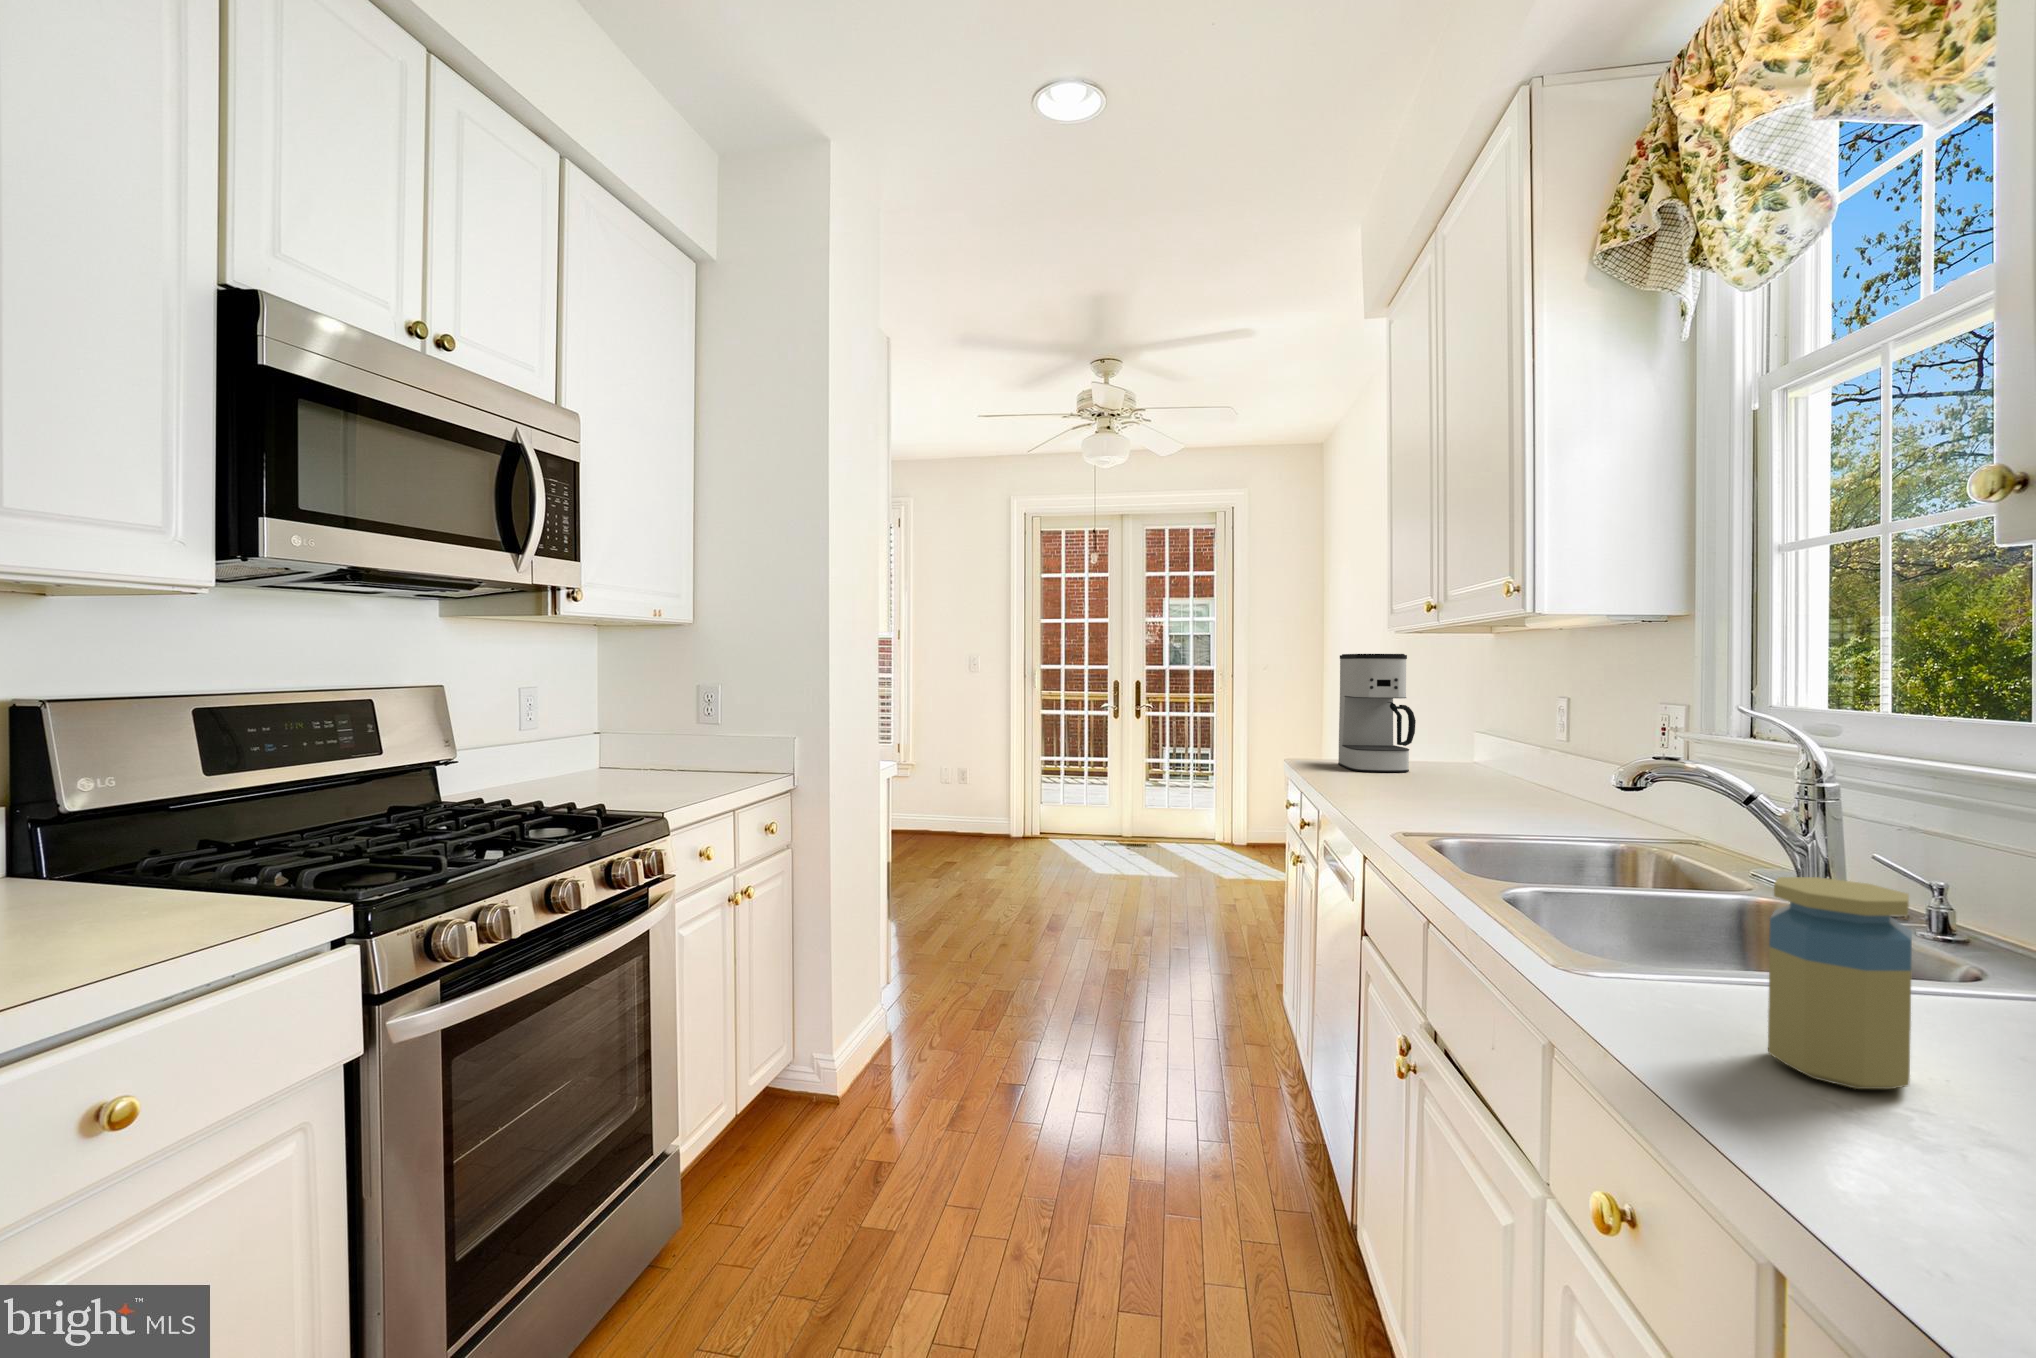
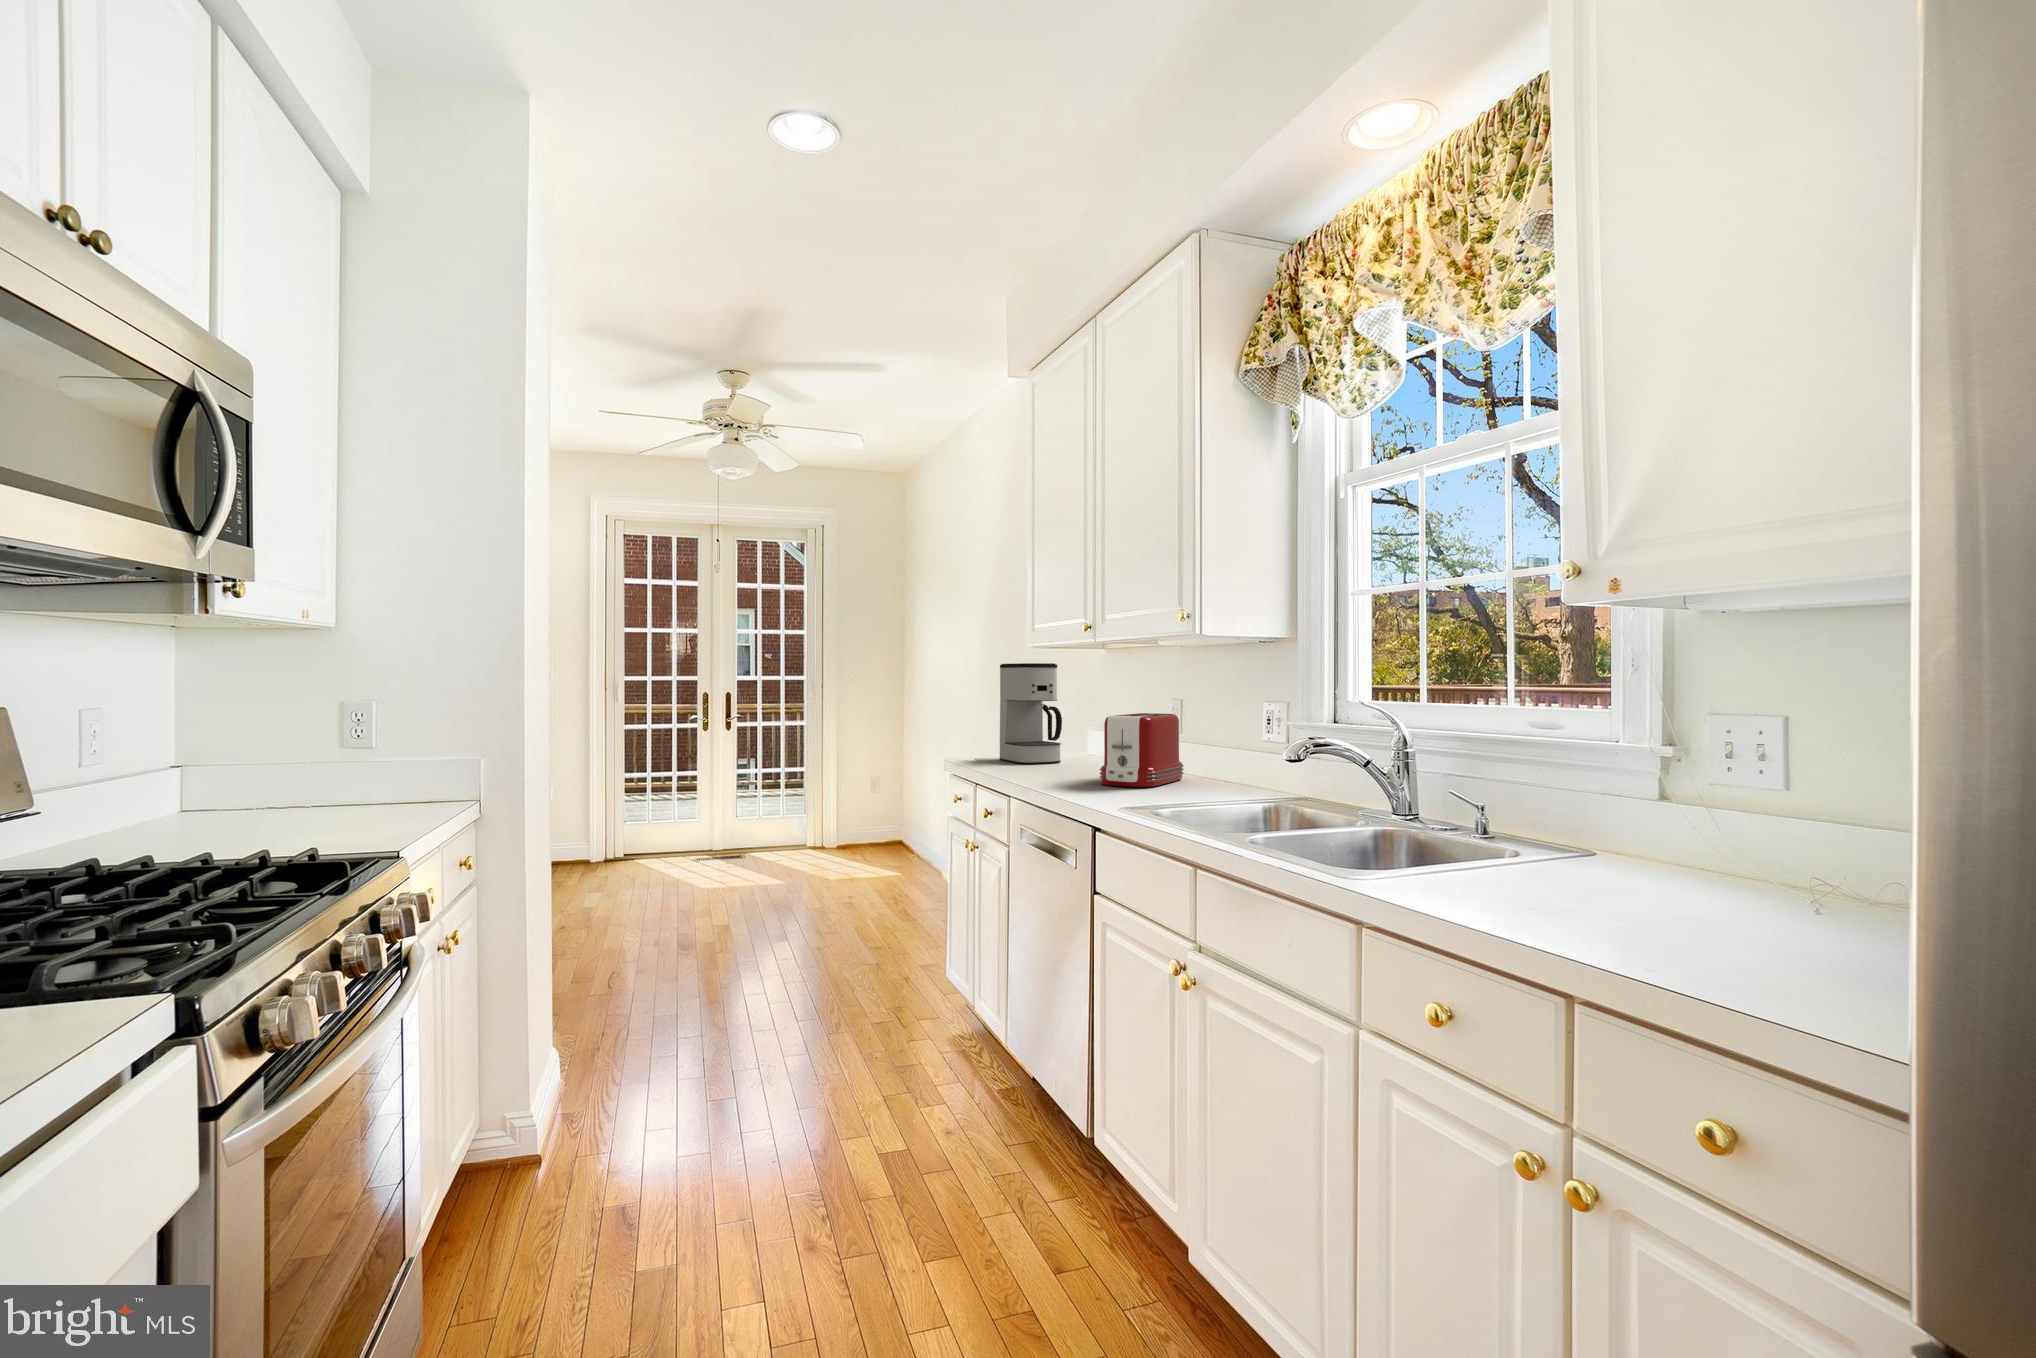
toaster: none [1411,717,1541,811] -> present [1100,713,1184,787]
jar: present [1768,877,1912,1089] -> none [1498,794,1572,910]

